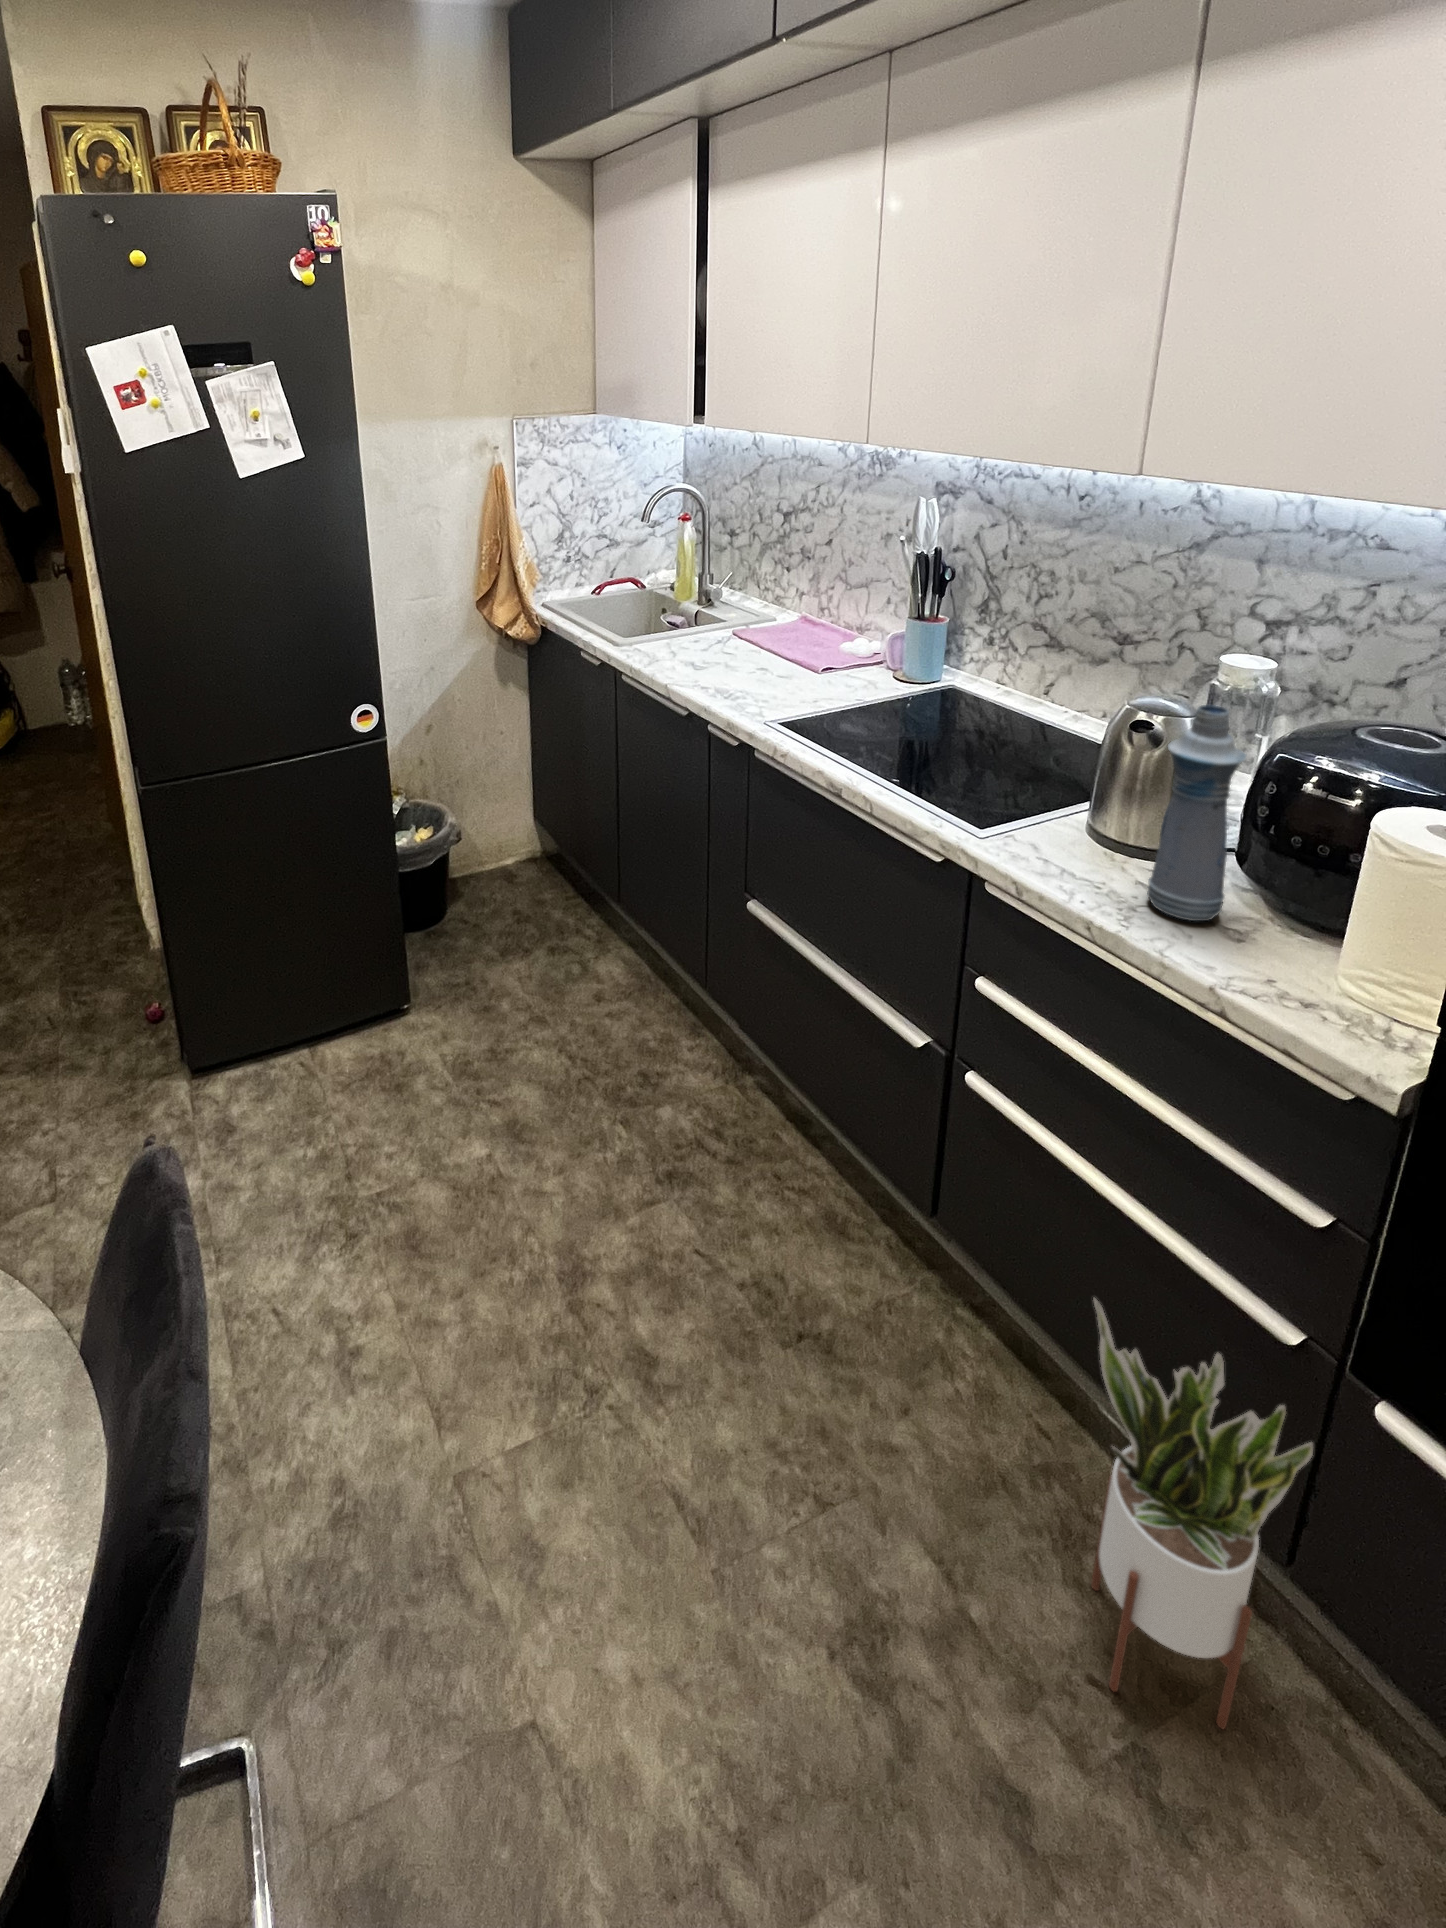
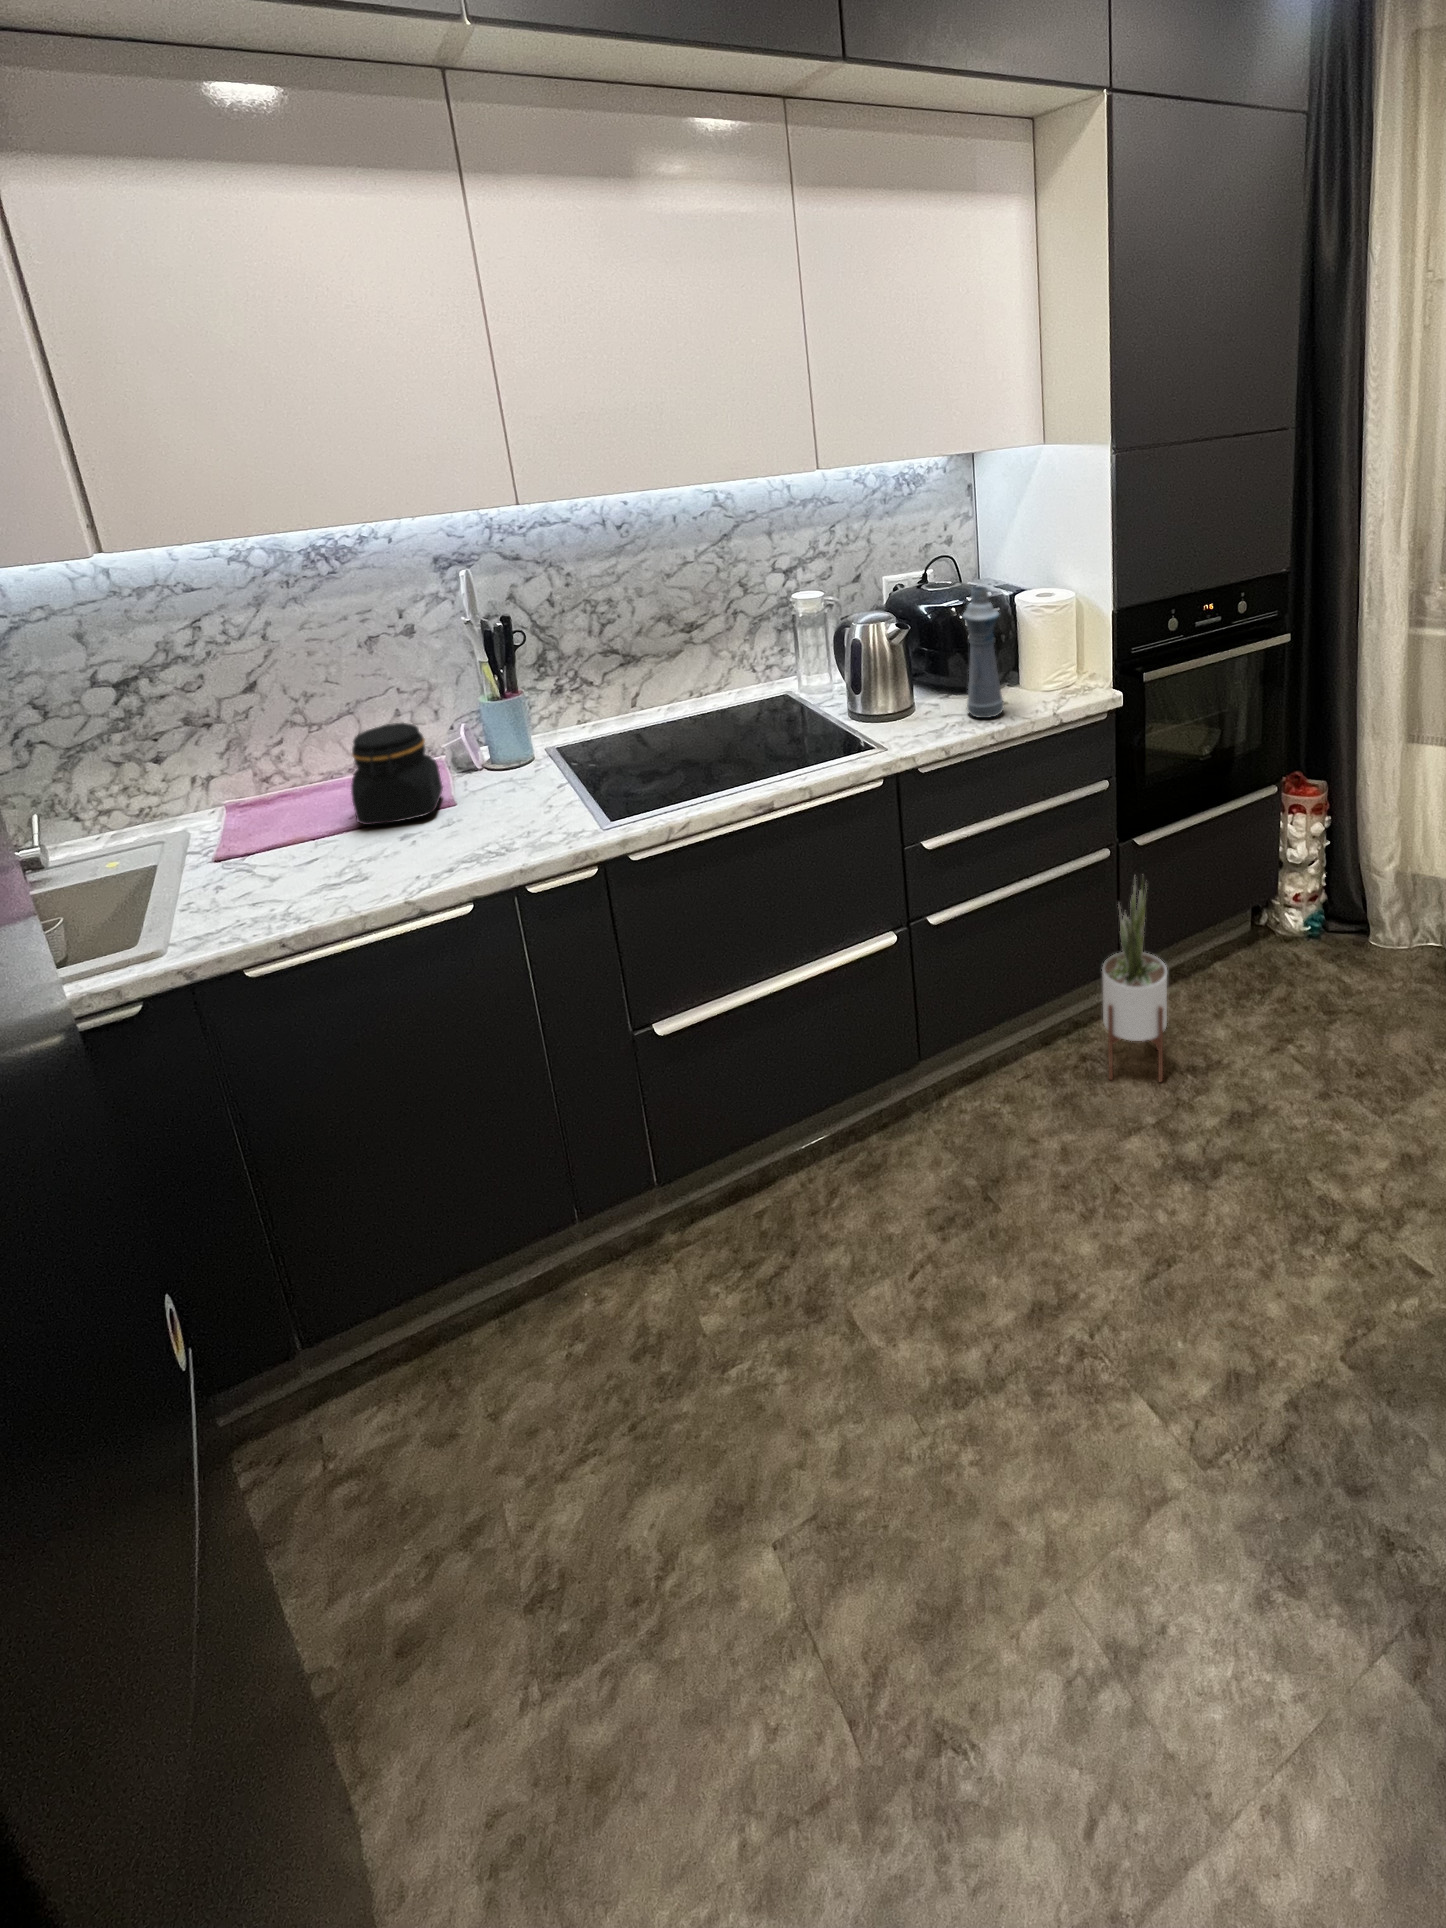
jar: none [754,589,827,660] -> present [351,723,443,825]

